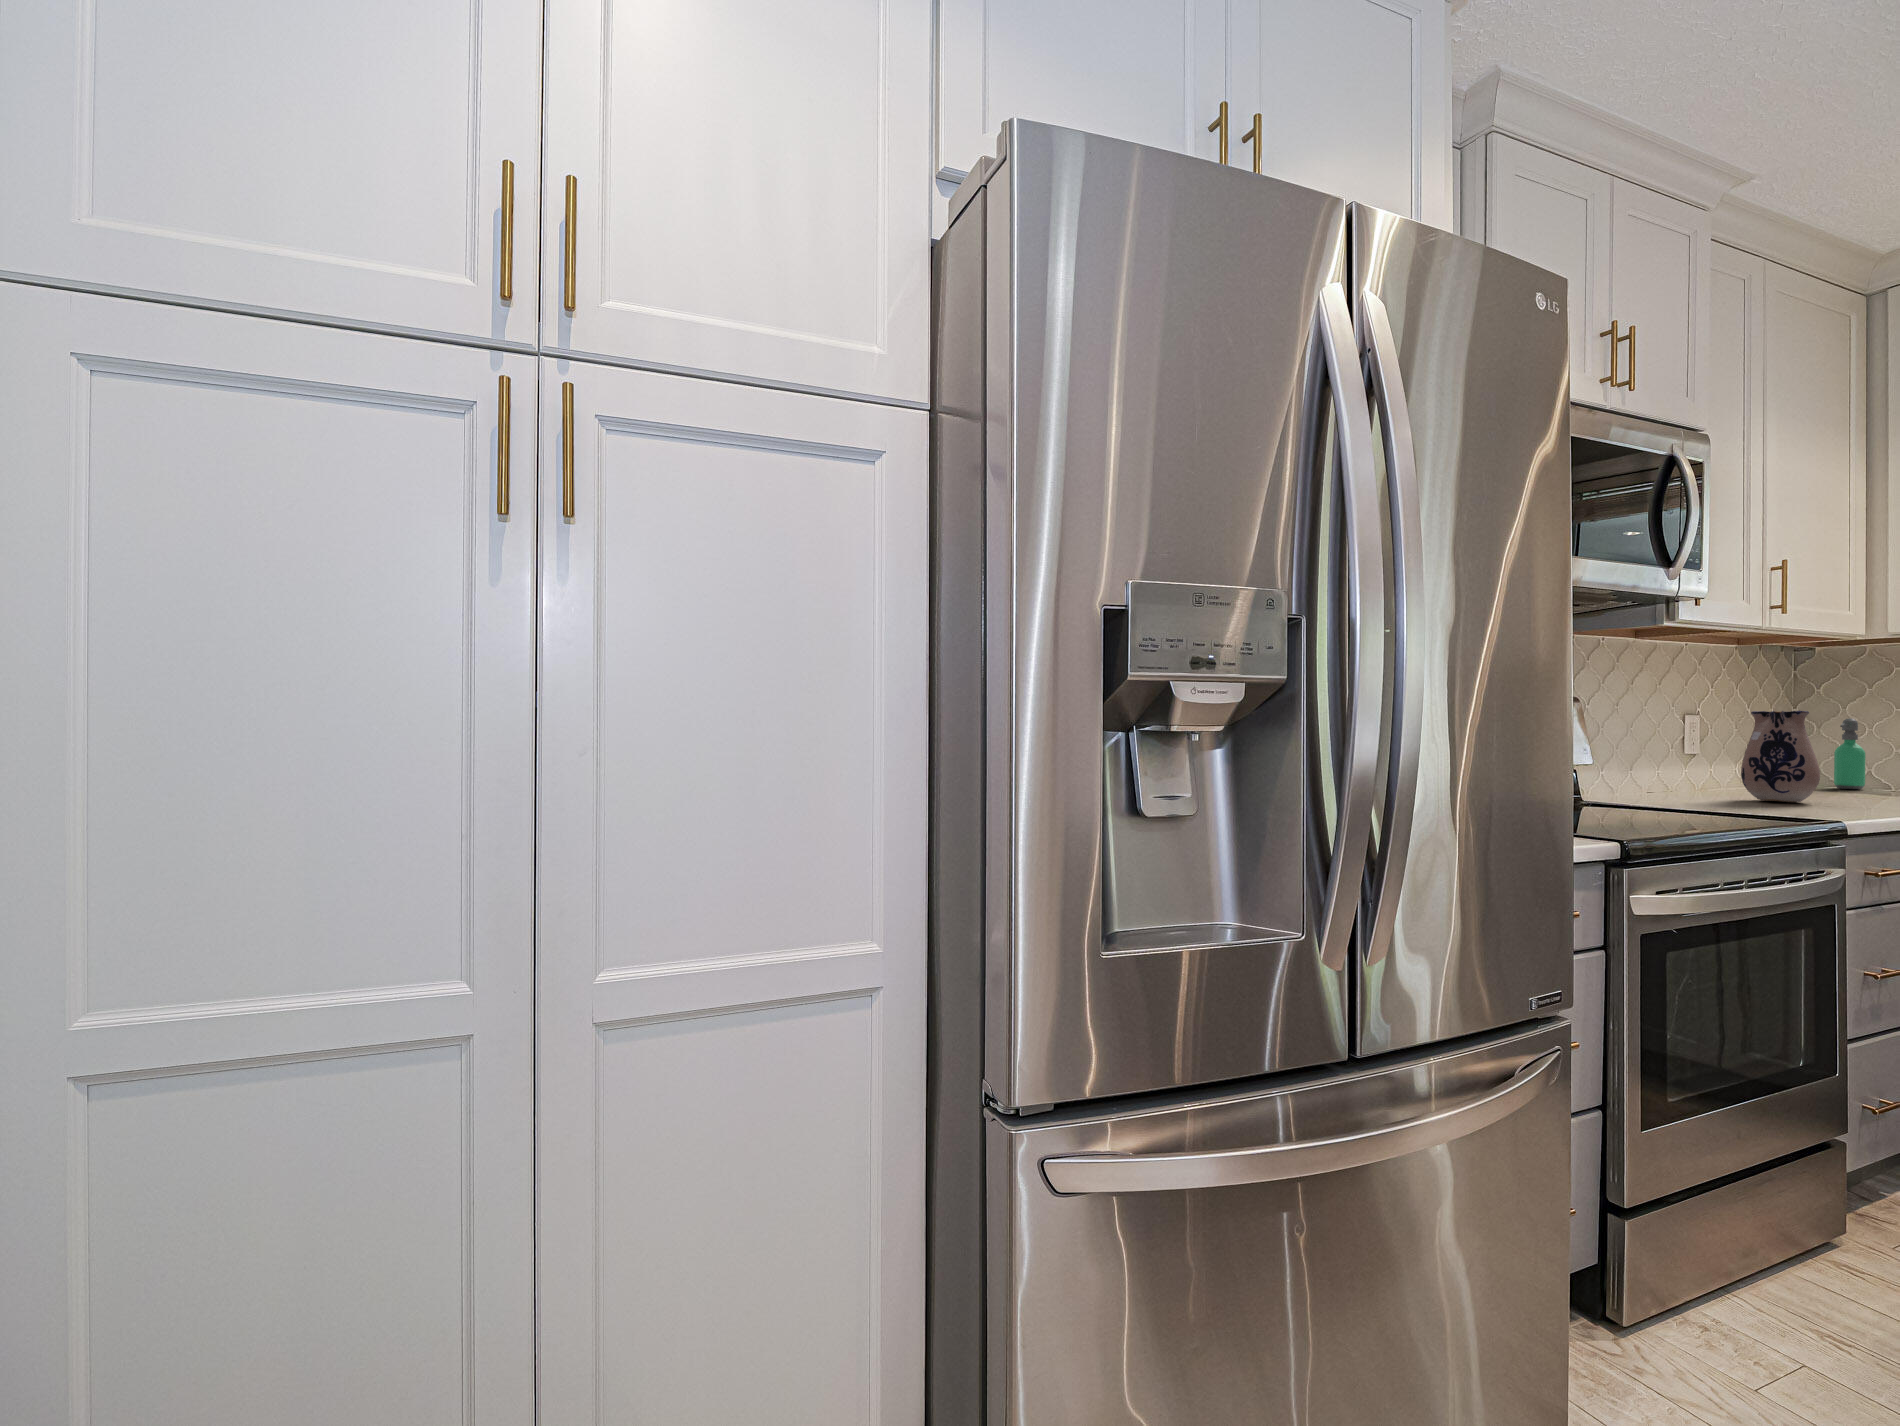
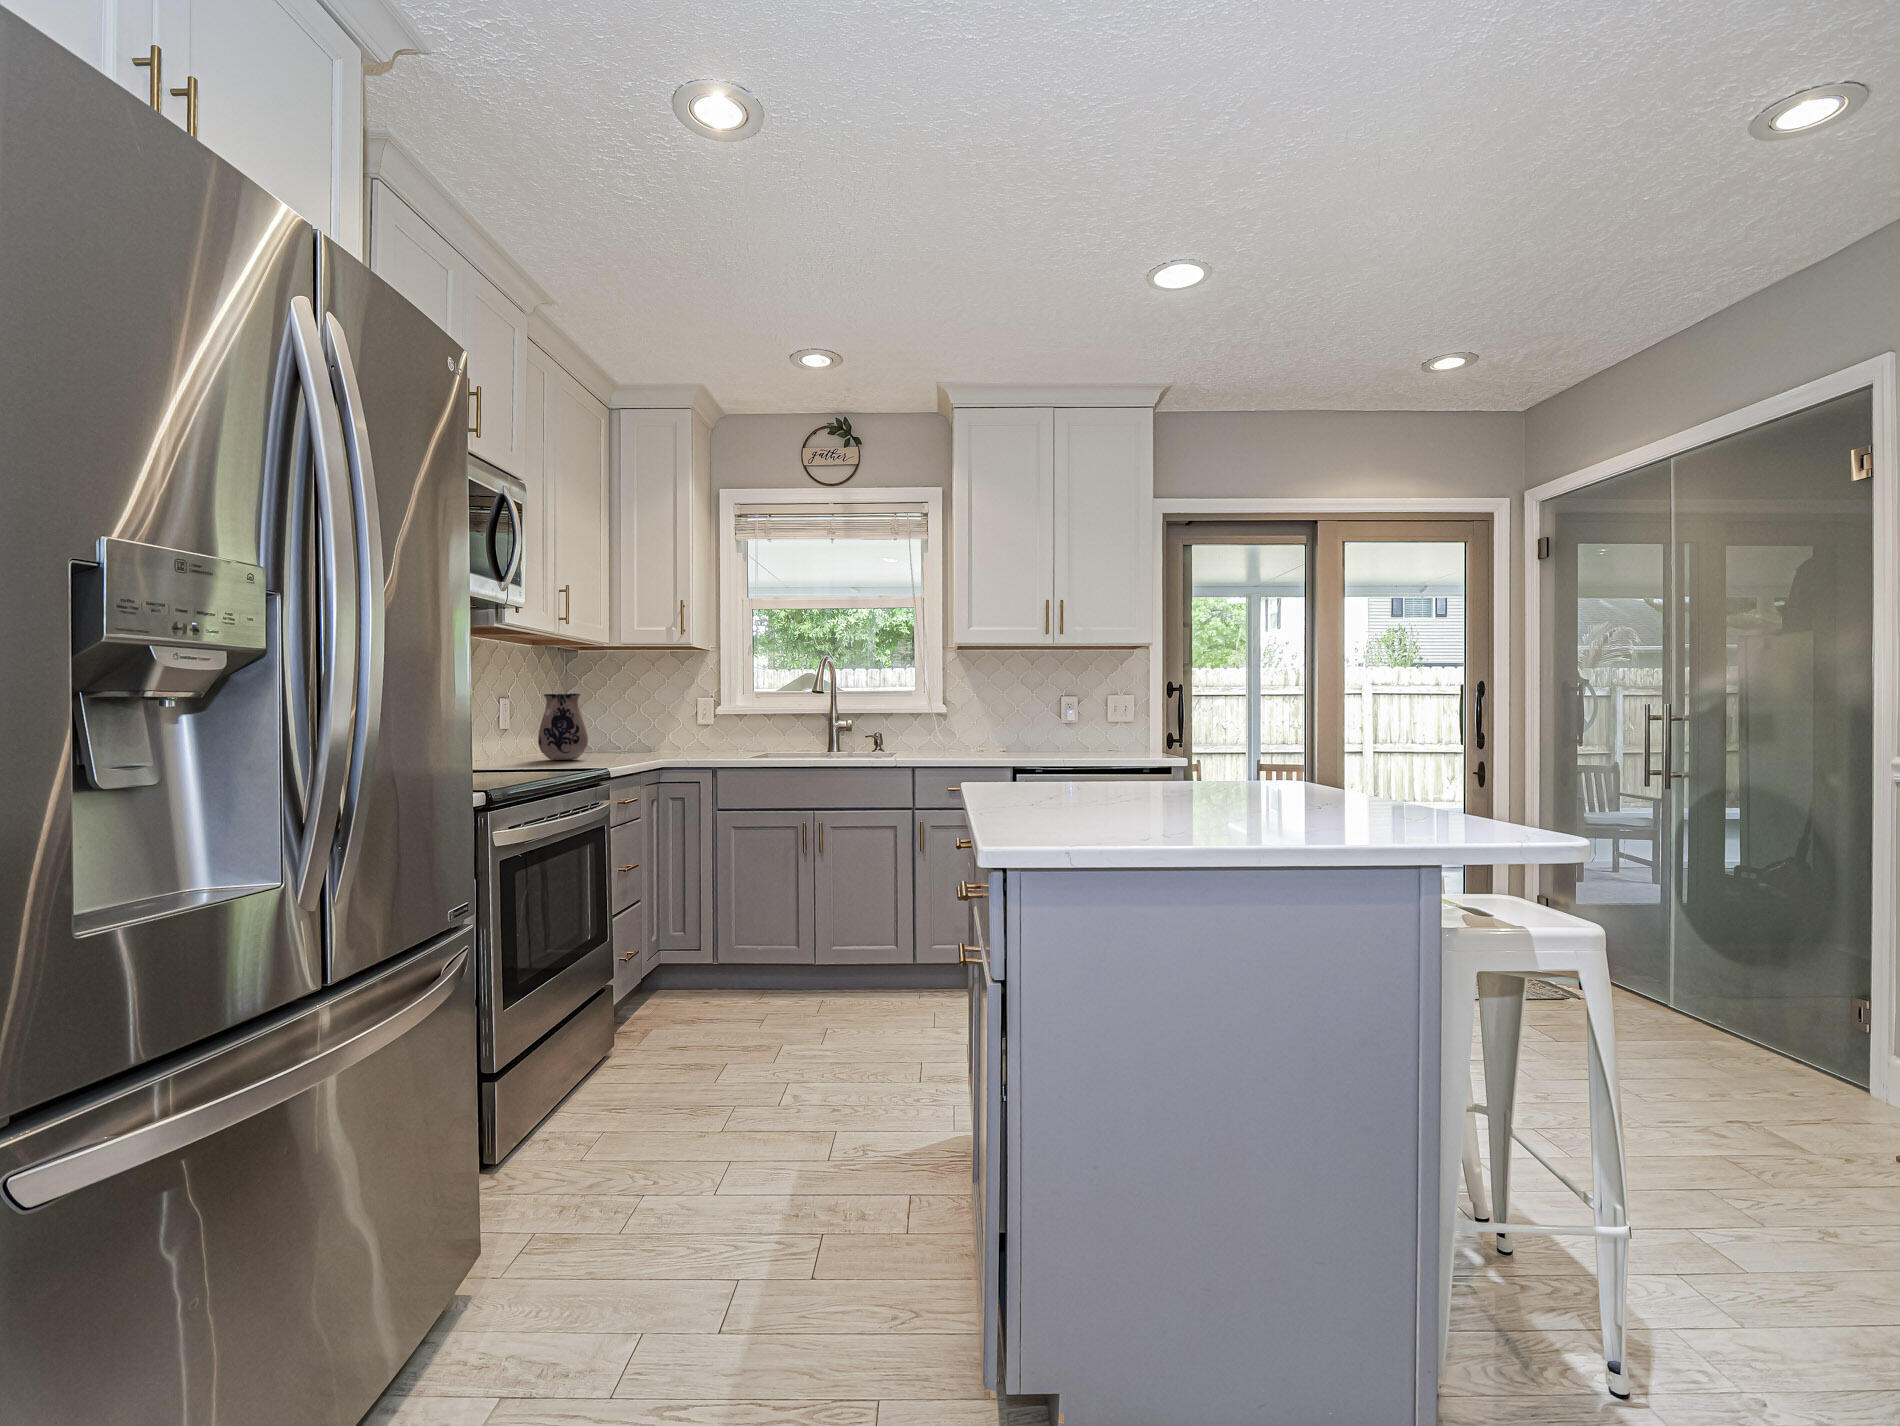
soap dispenser: present [1834,718,1865,789] -> none [590,700,608,749]

